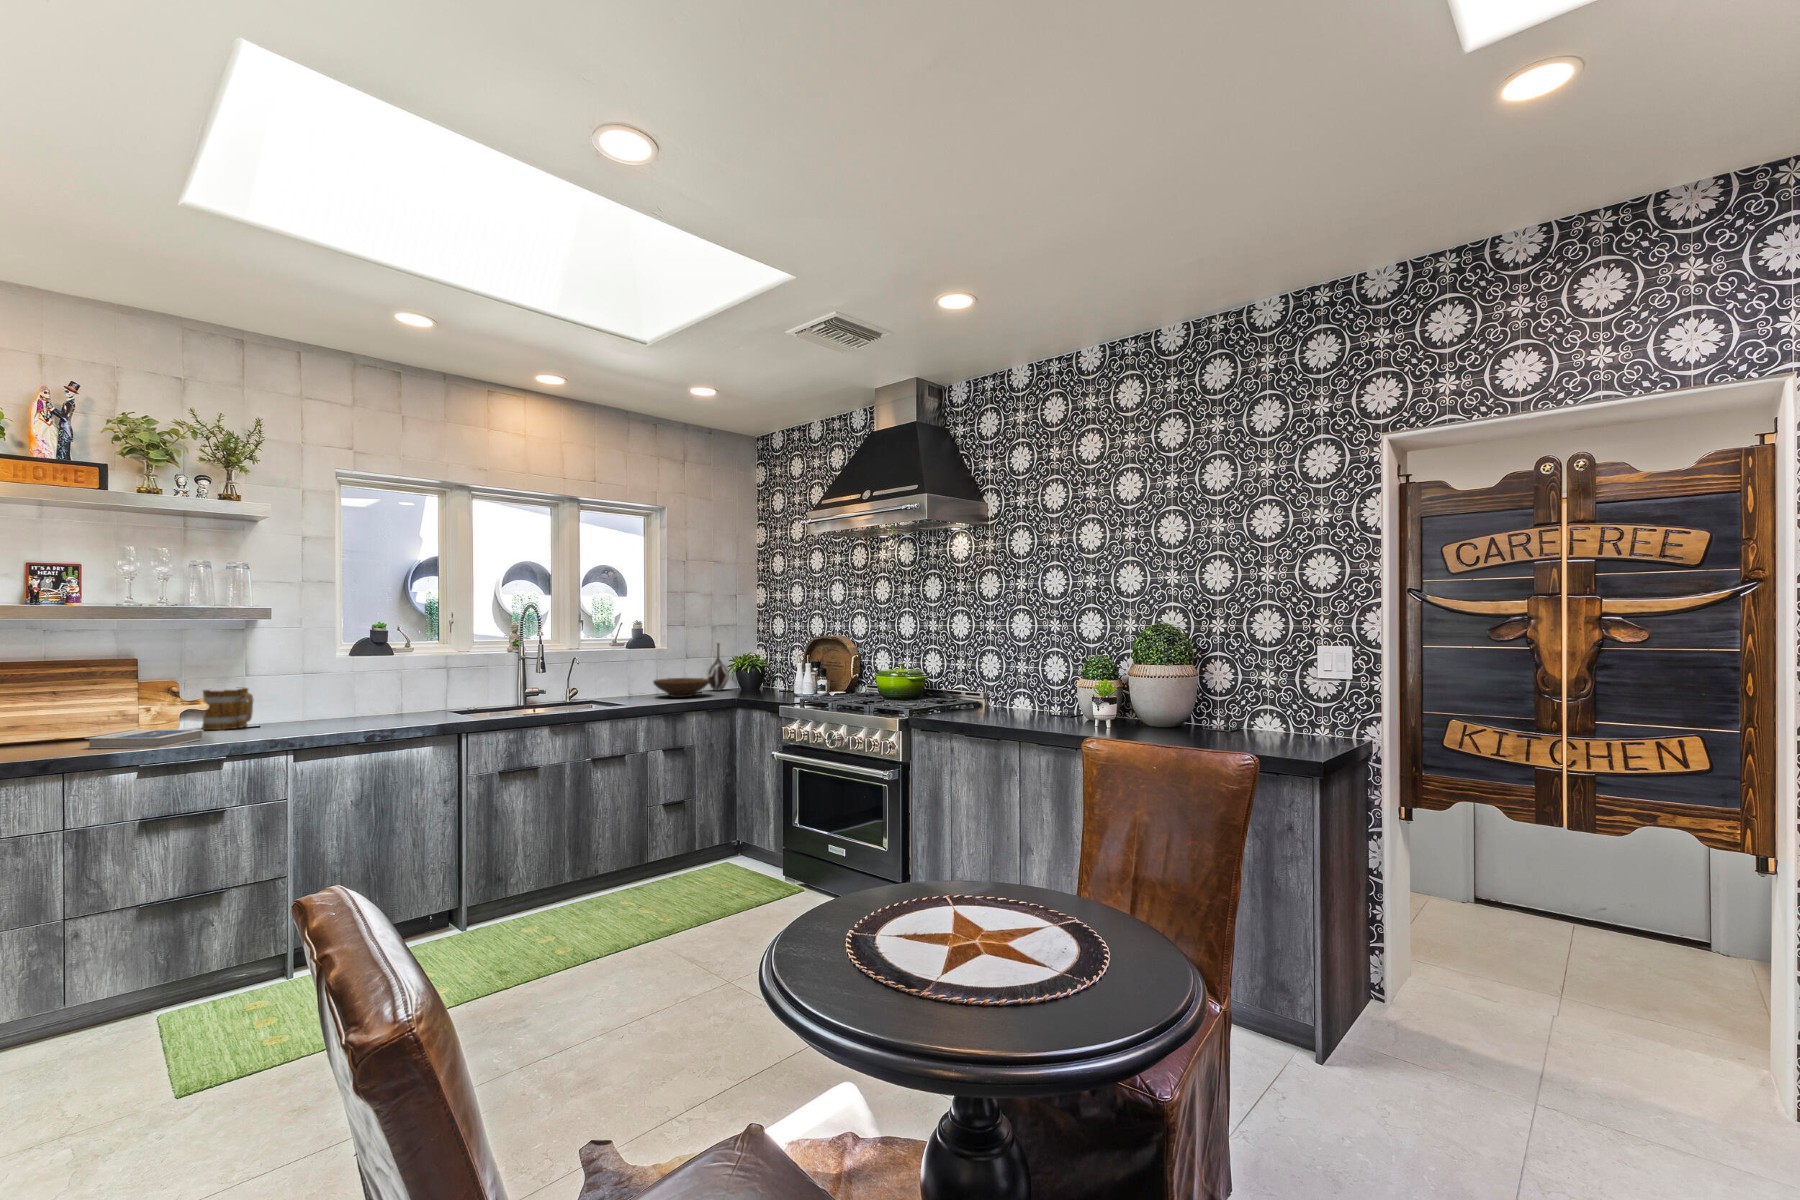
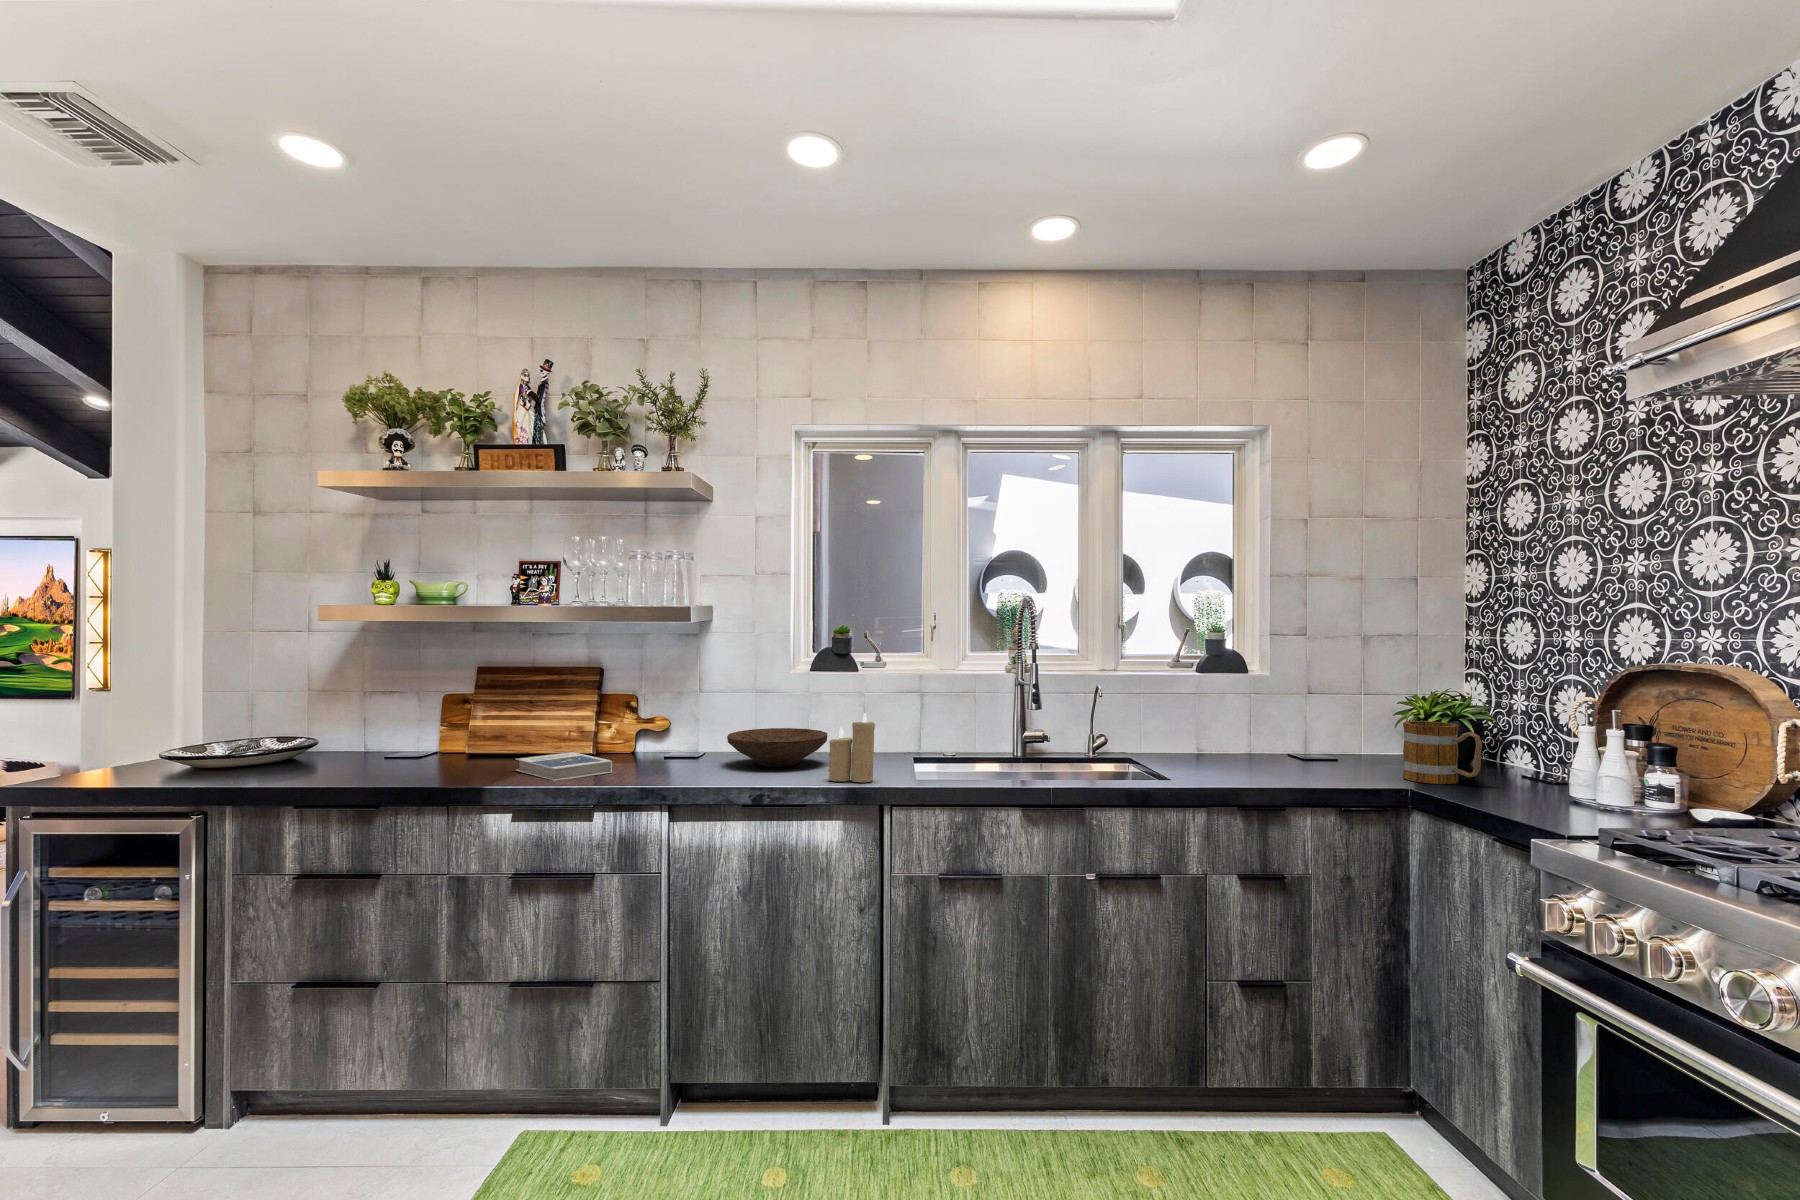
vase: present [707,643,729,691] -> none [1351,671,1400,766]
candle: none [415,678,451,723] -> present [829,713,875,782]
wooden bowl: present [653,678,710,698] -> present [727,728,828,767]
mug: present [202,688,253,730] -> present [1403,721,1482,784]

